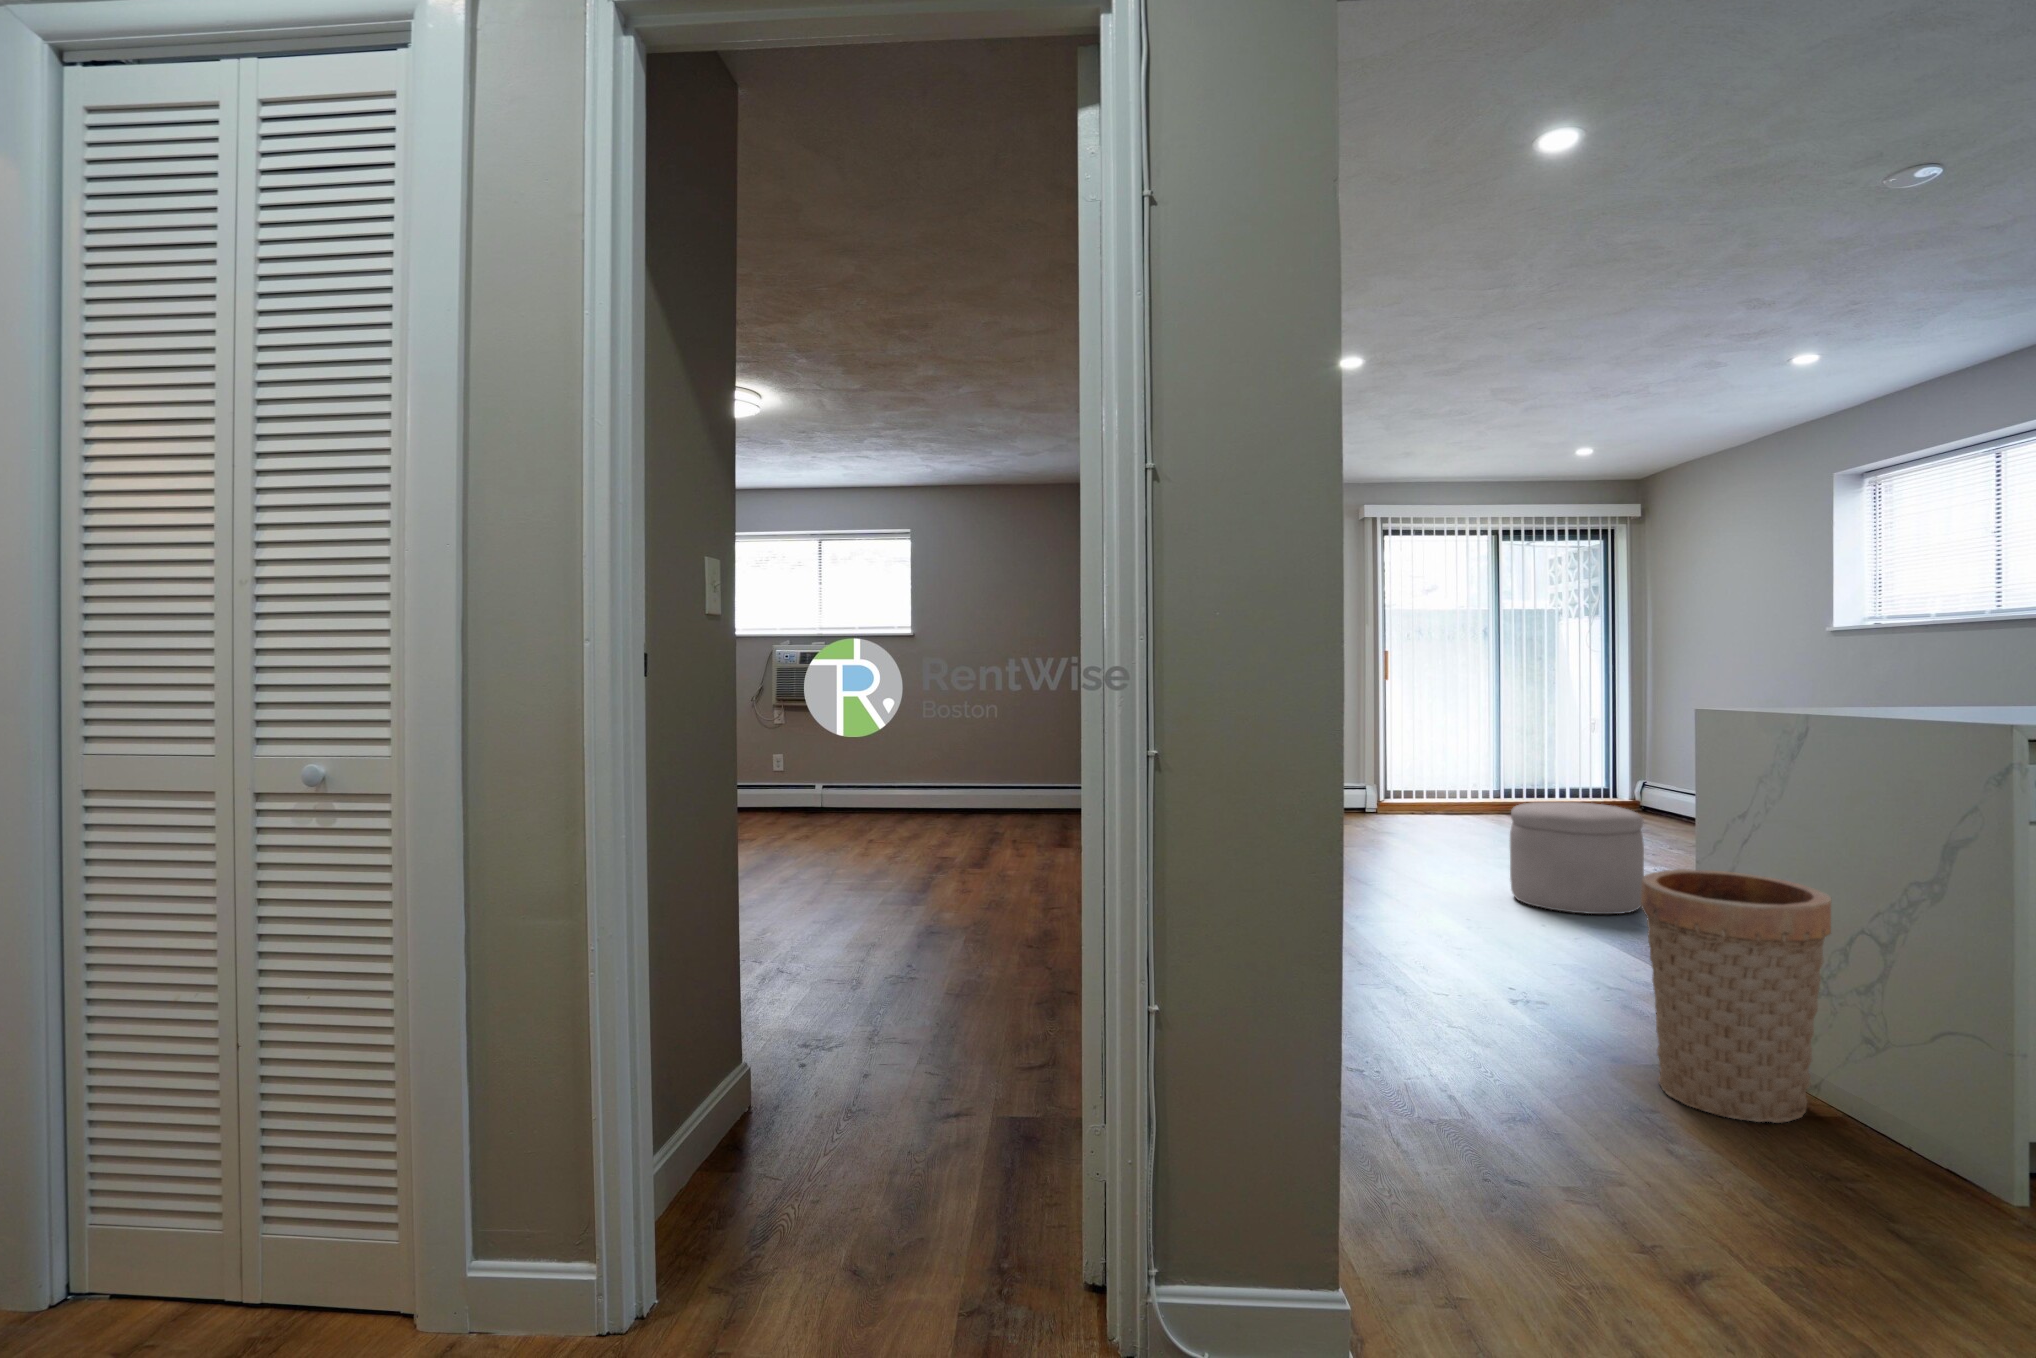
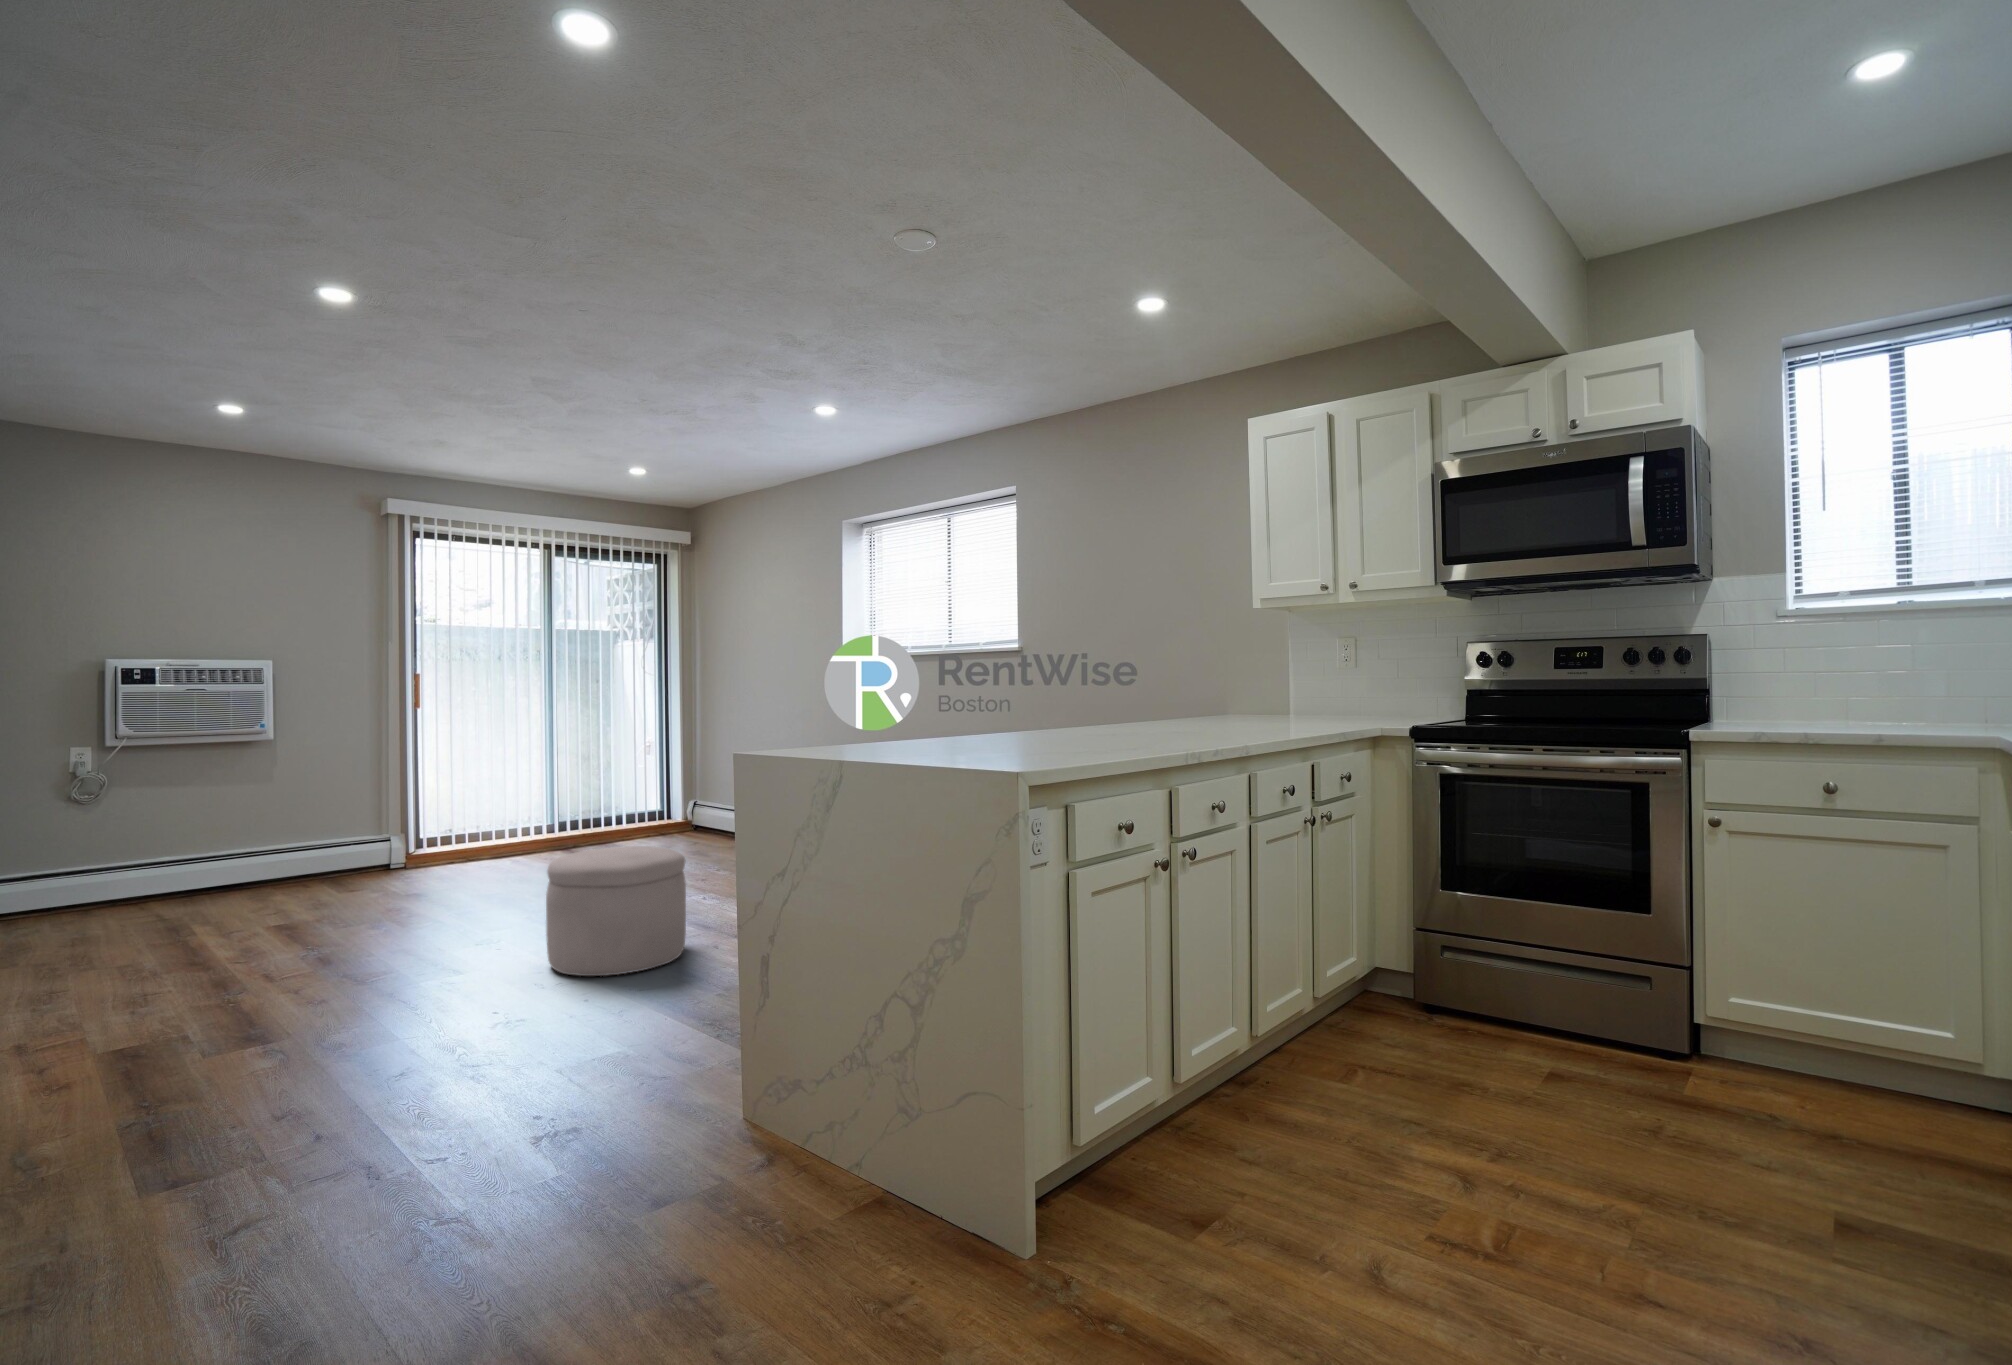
basket: present [1641,869,1831,1123] -> none [663,948,850,1256]

